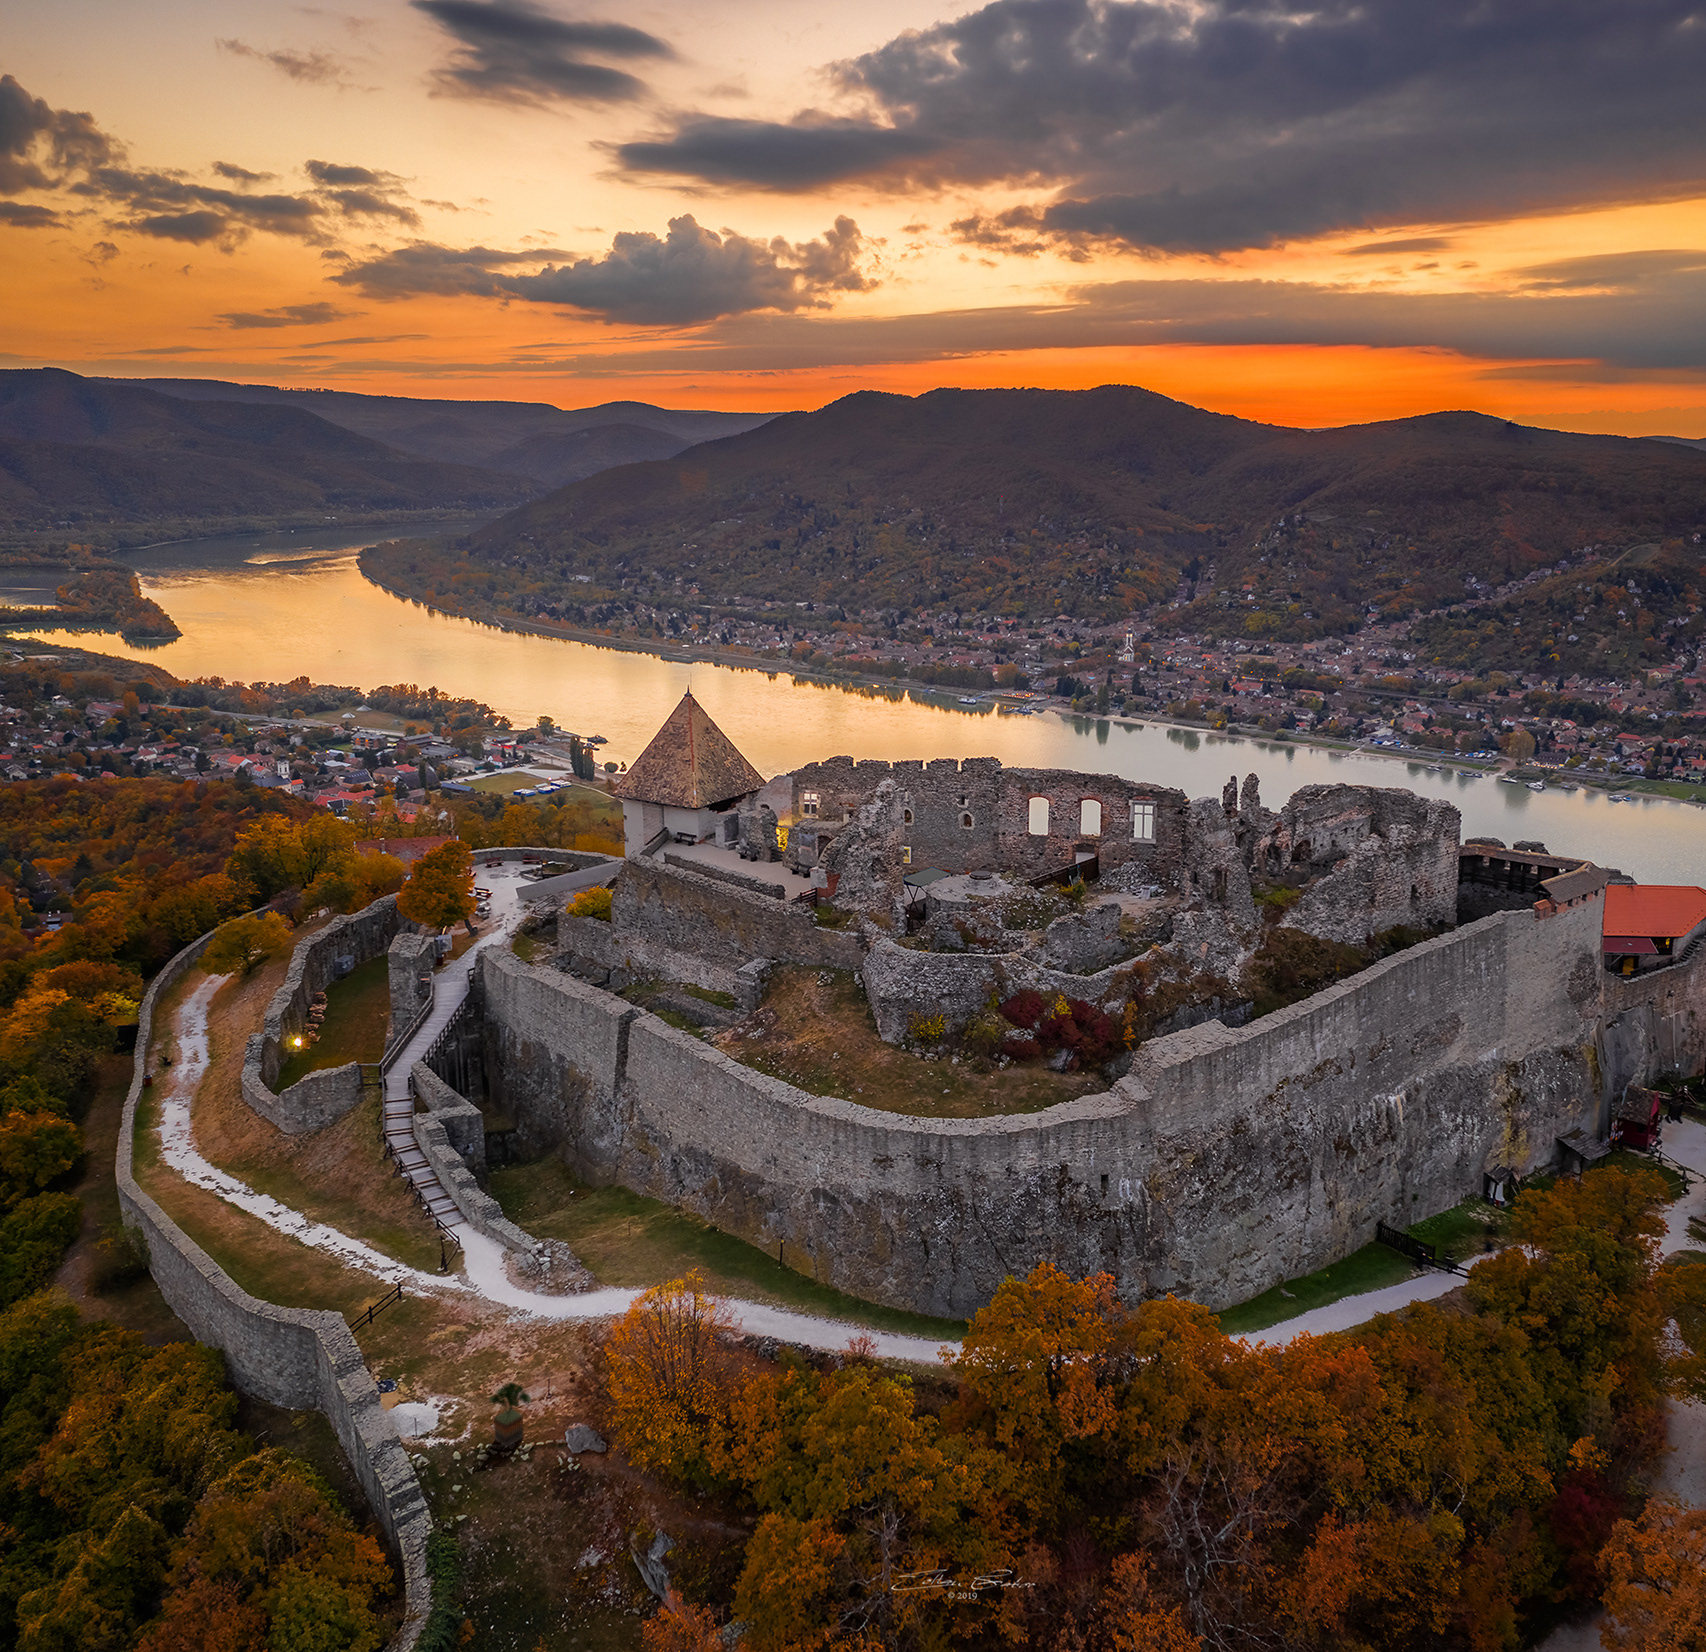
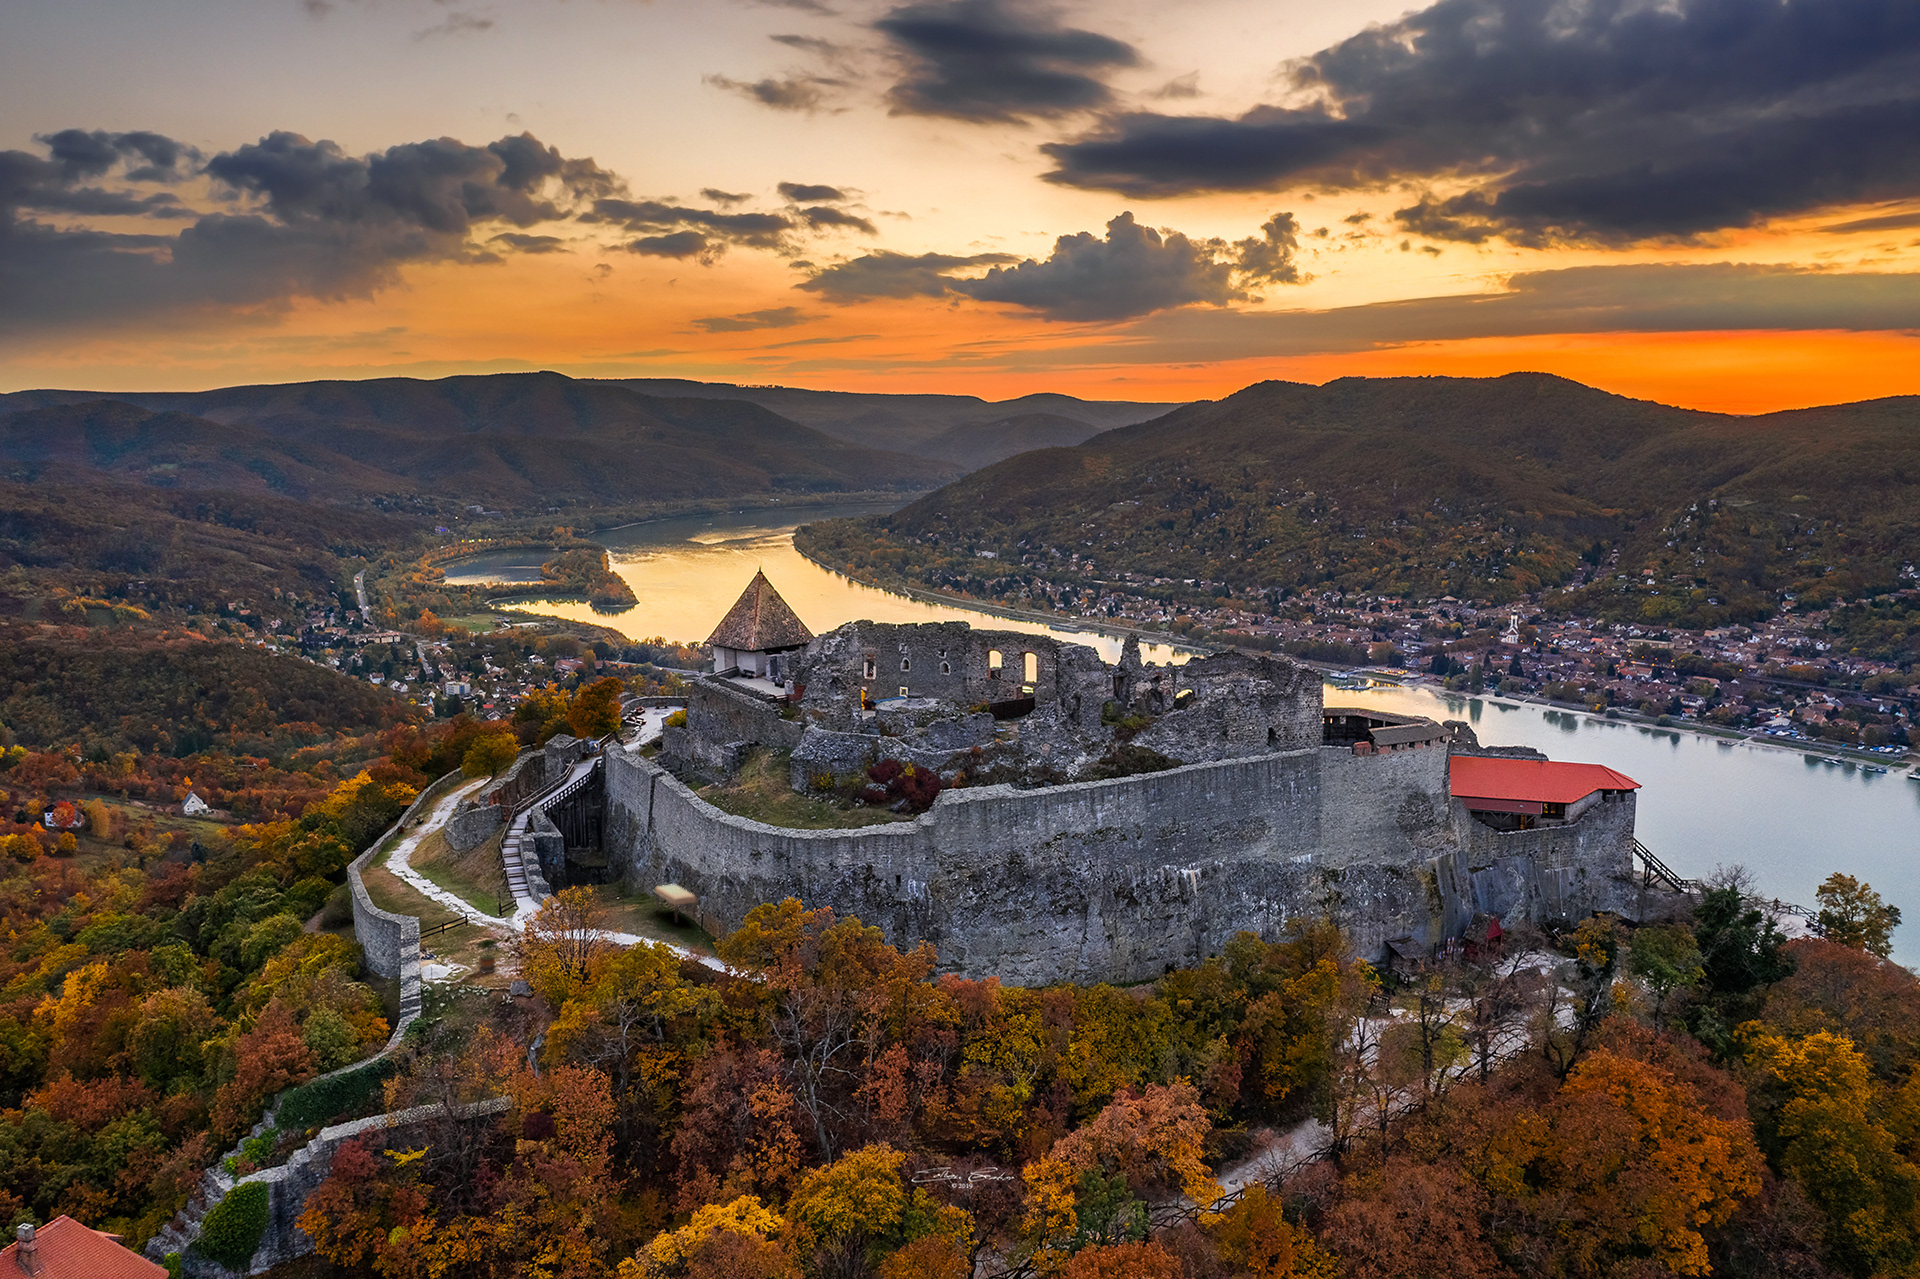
bench: none [676,1187,755,1257] -> present [655,884,696,923]

